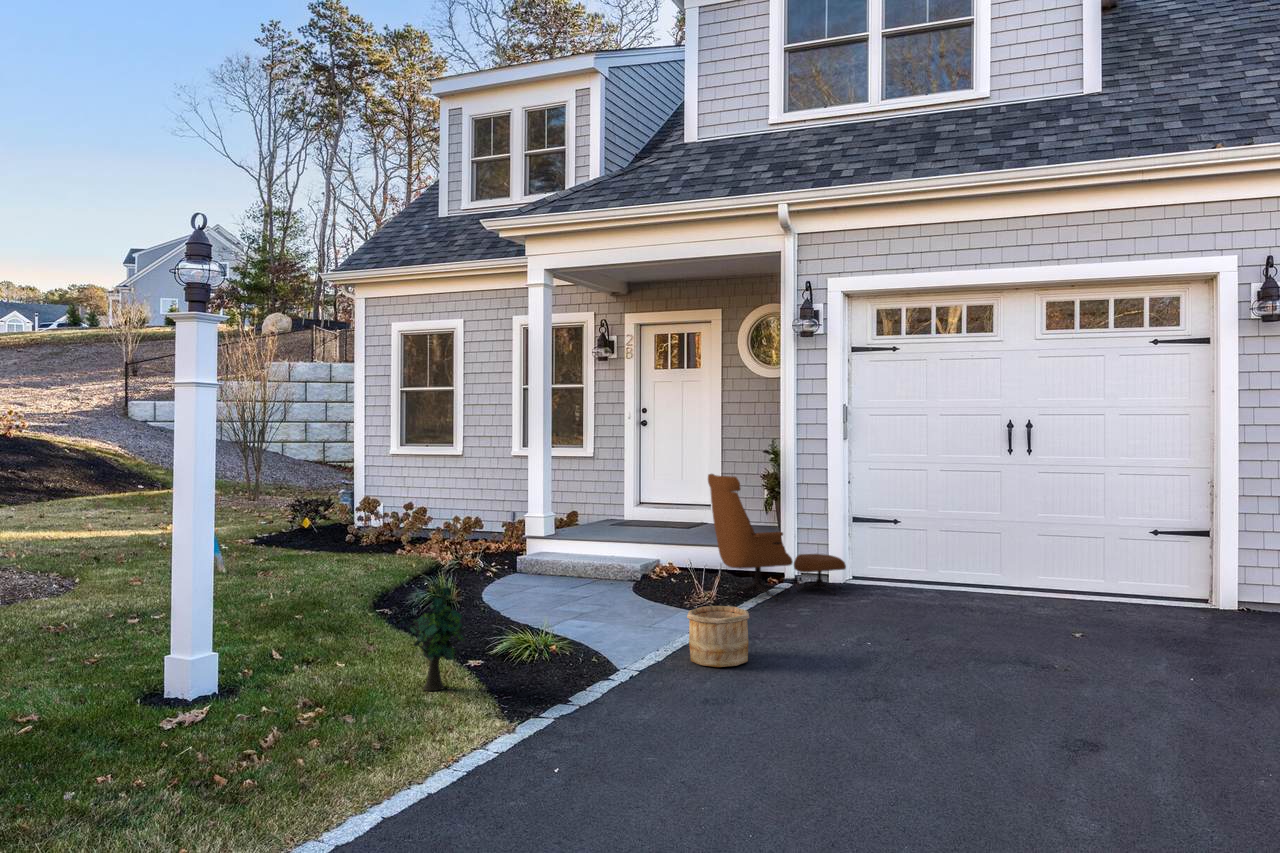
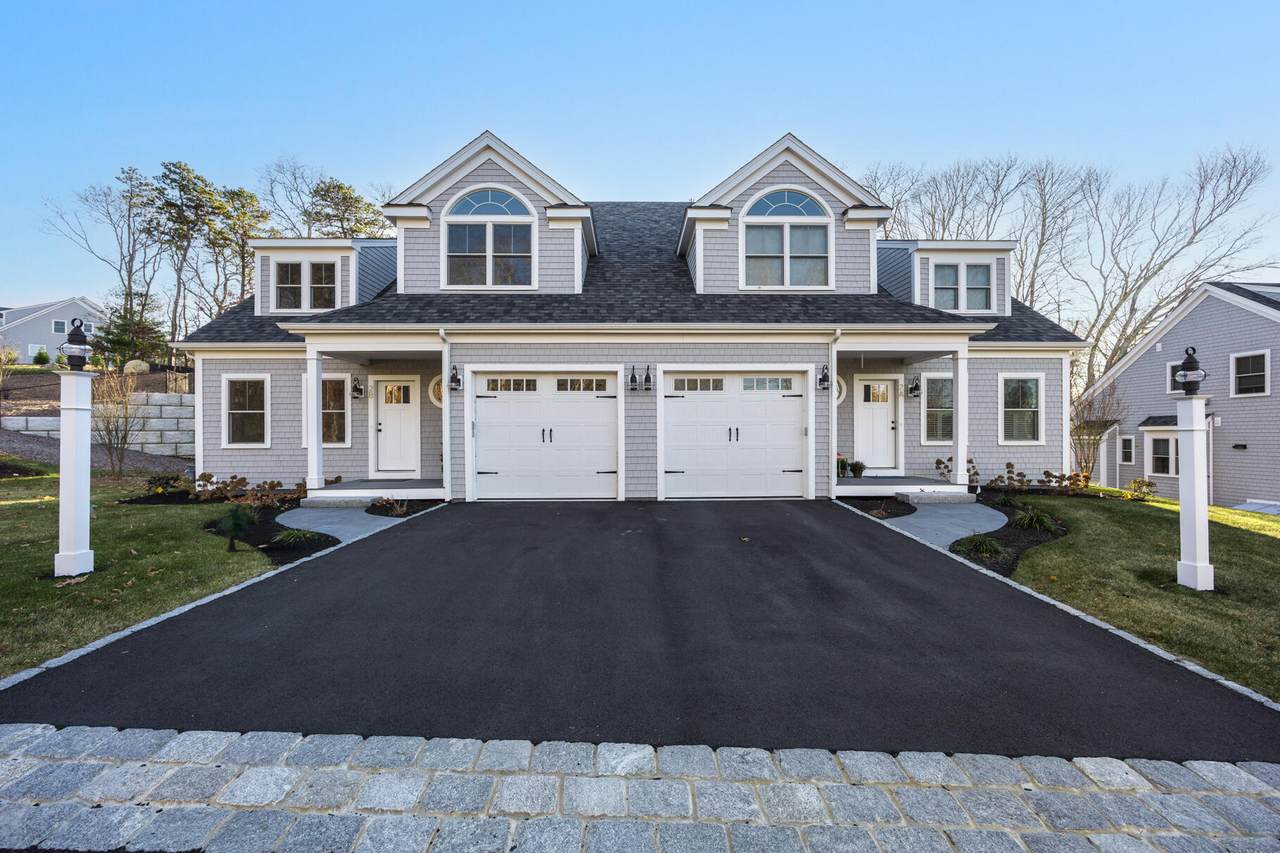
lounge chair: present [708,474,846,602] -> none [400,452,470,509]
wooden bucket: present [687,606,749,667] -> none [371,507,402,532]

